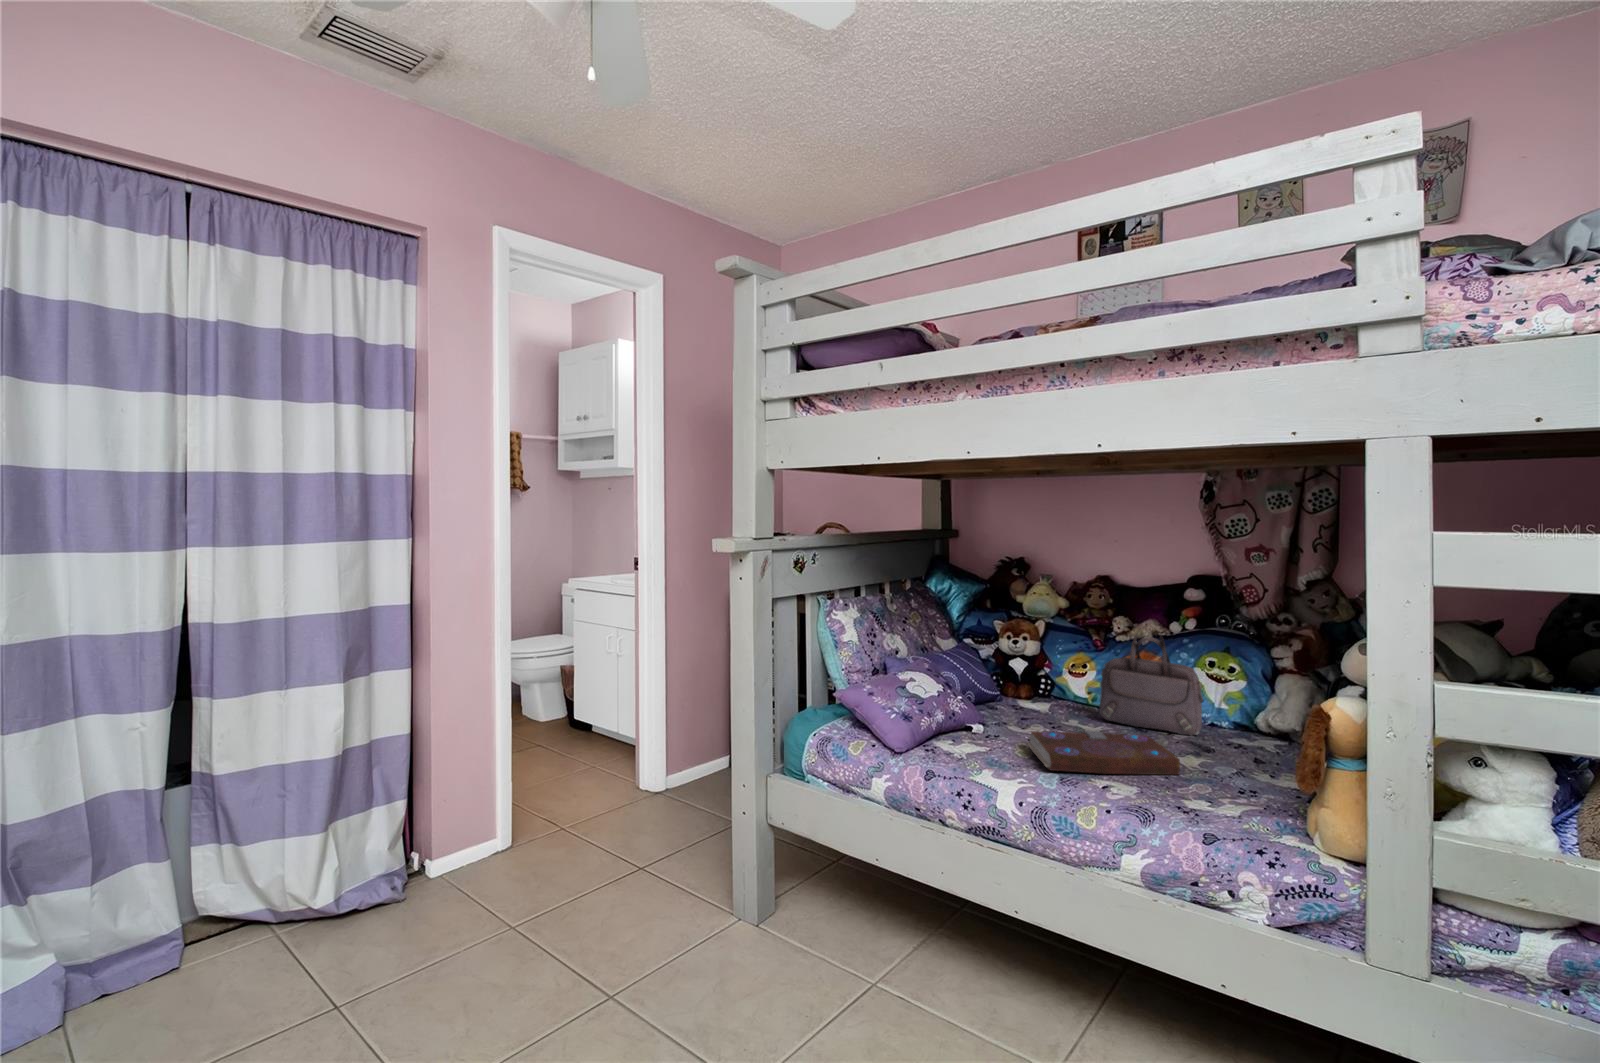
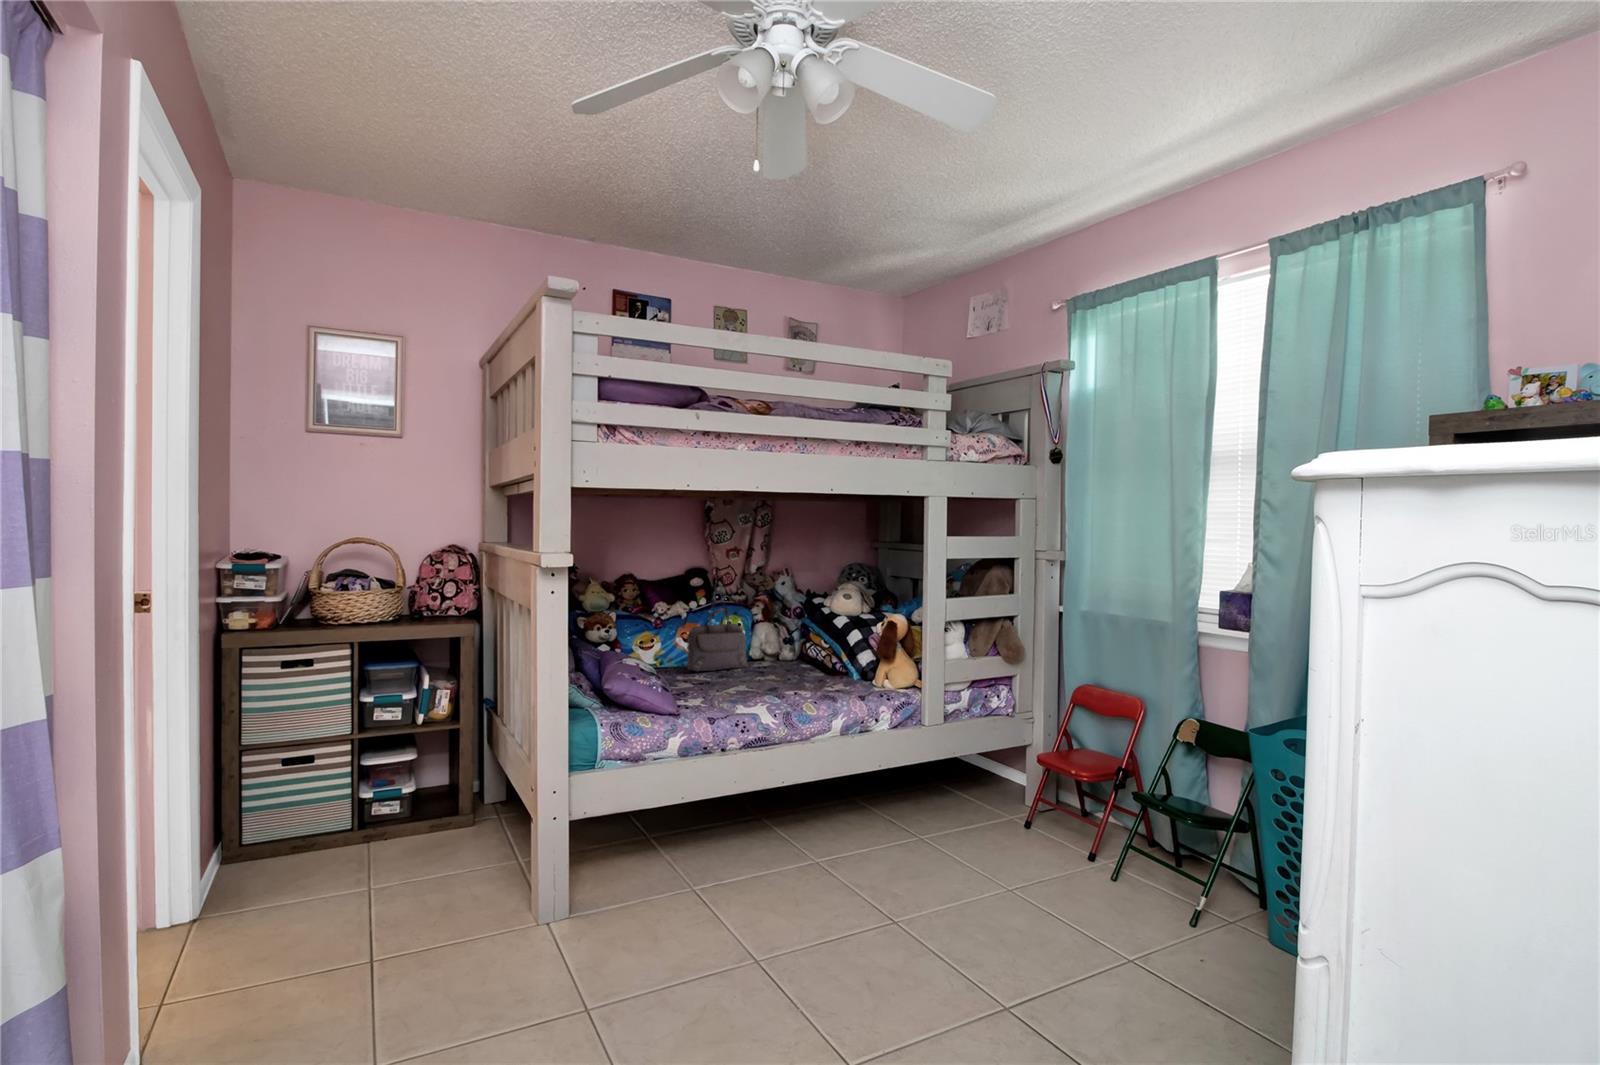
book: present [1027,730,1180,775] -> none [712,668,794,697]

